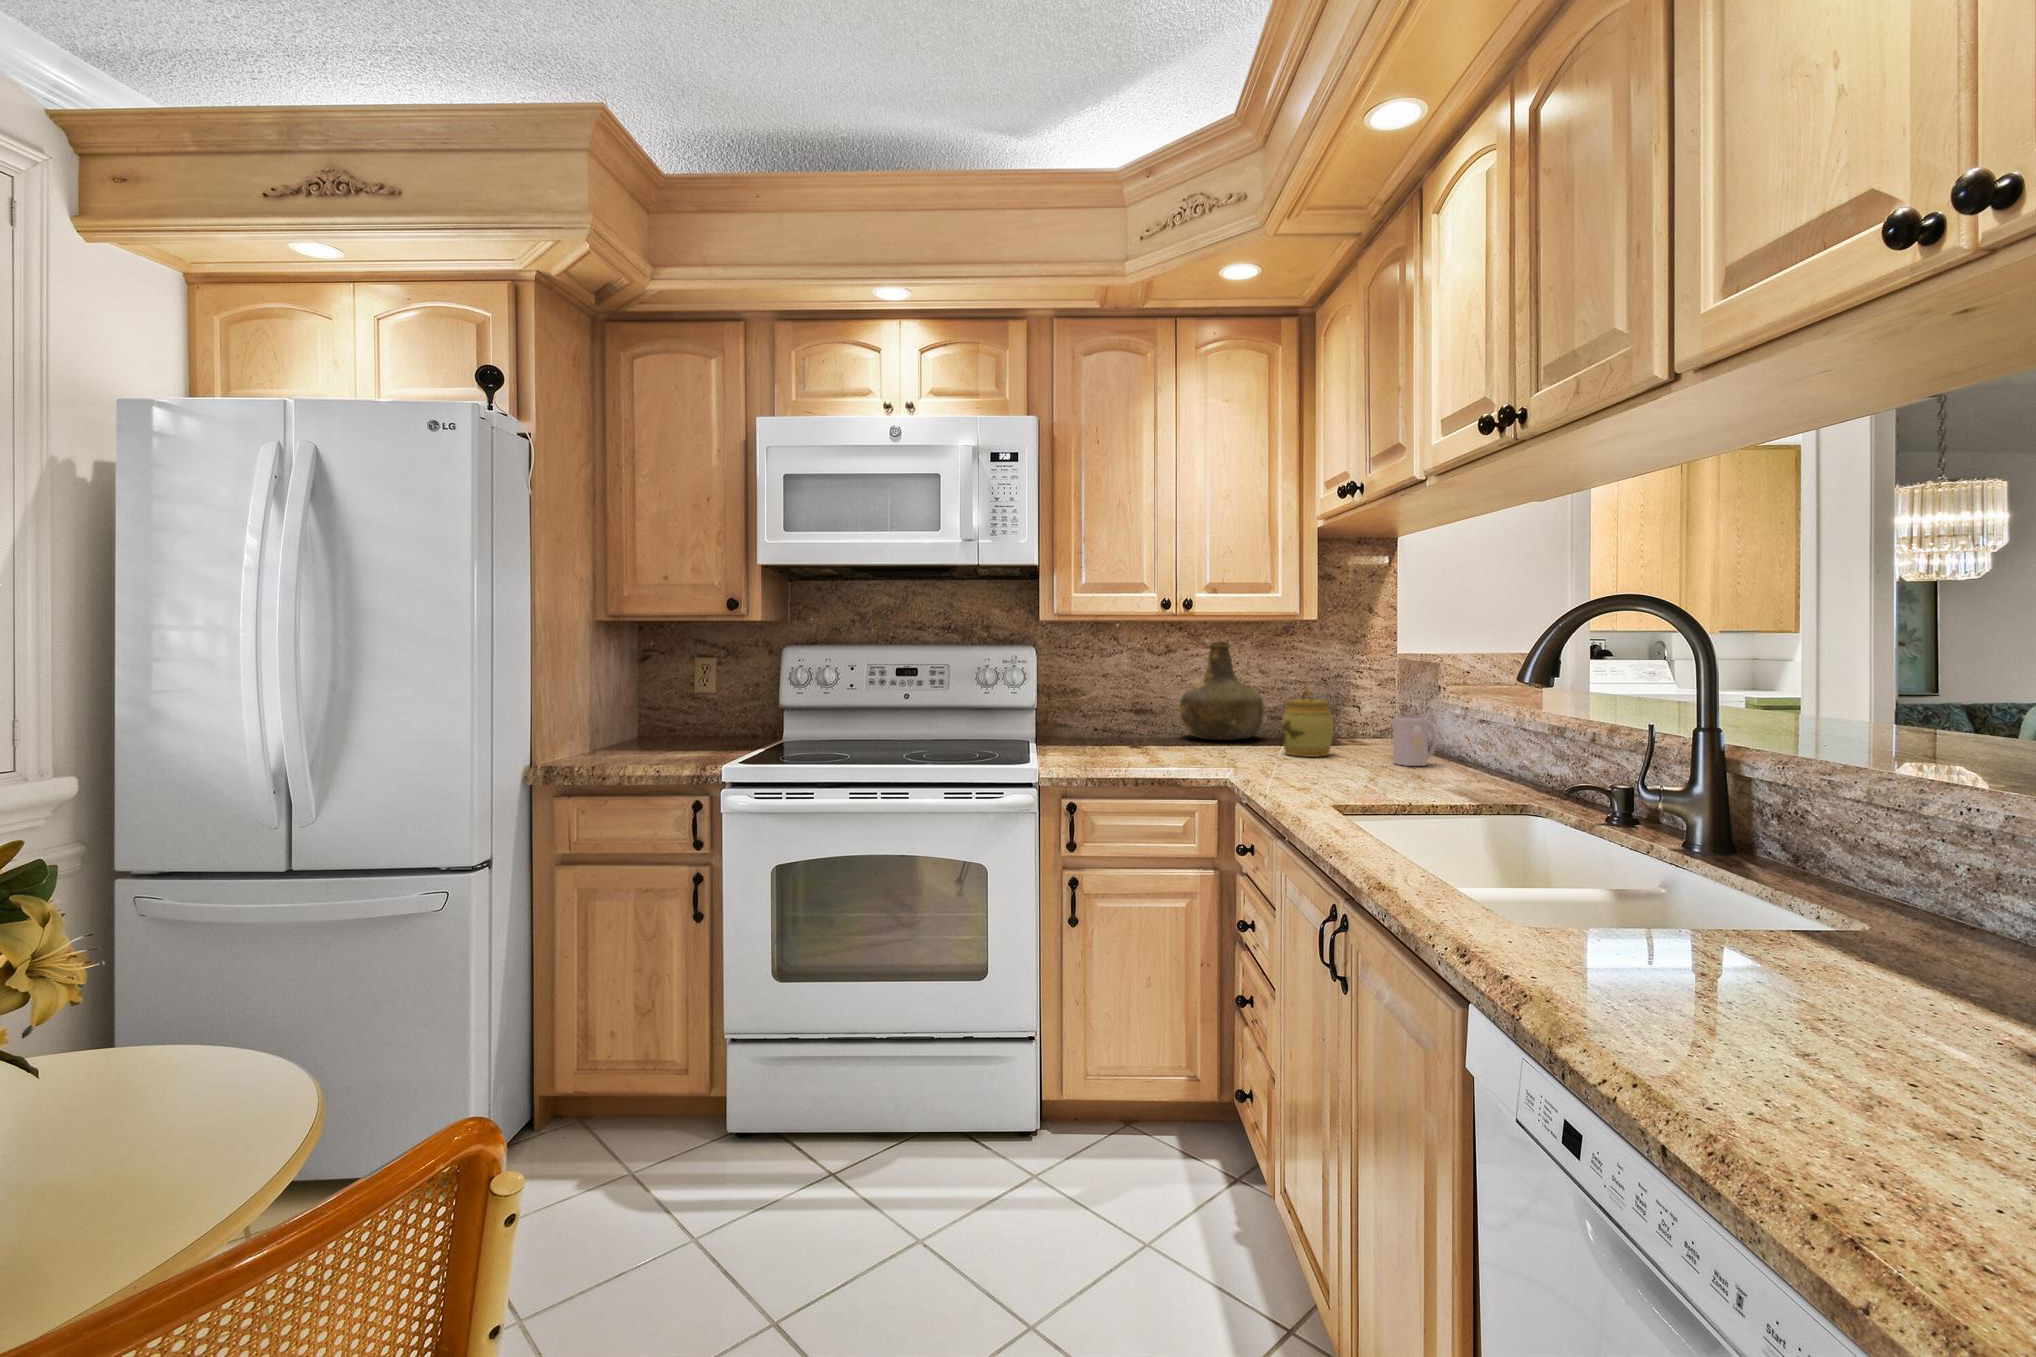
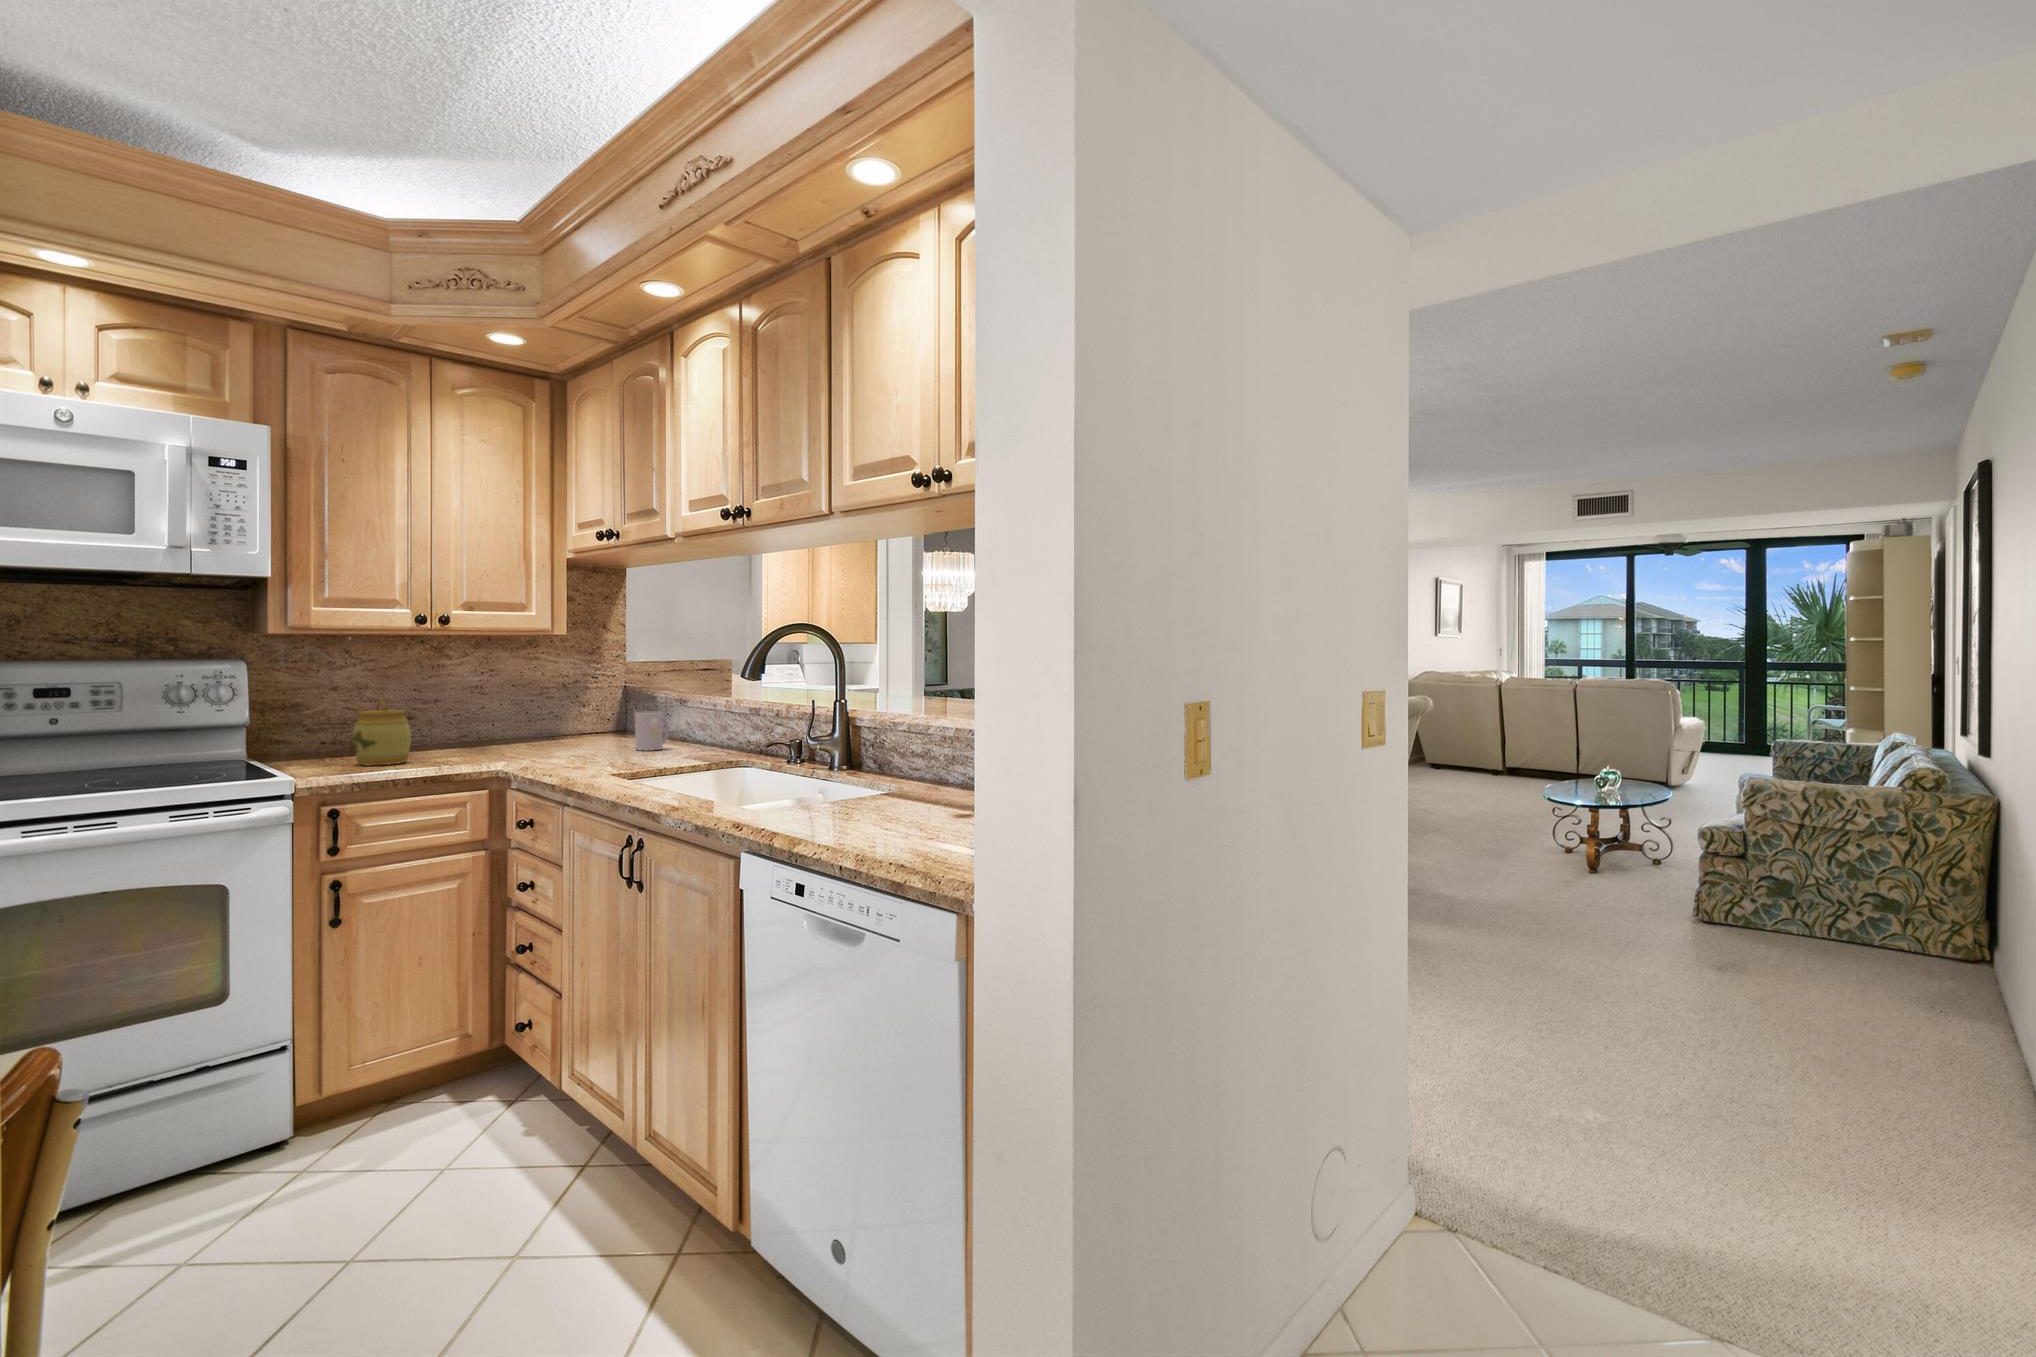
bottle: present [1180,642,1264,740] -> none [426,655,513,747]
jar: present [1282,689,1333,757] -> present [353,700,411,766]

